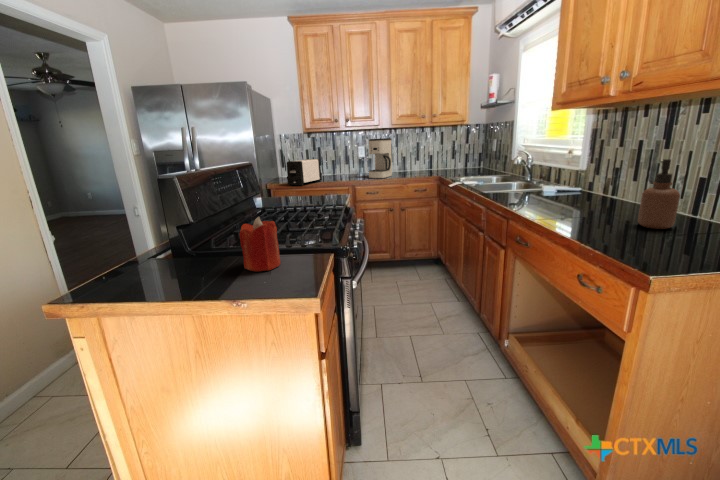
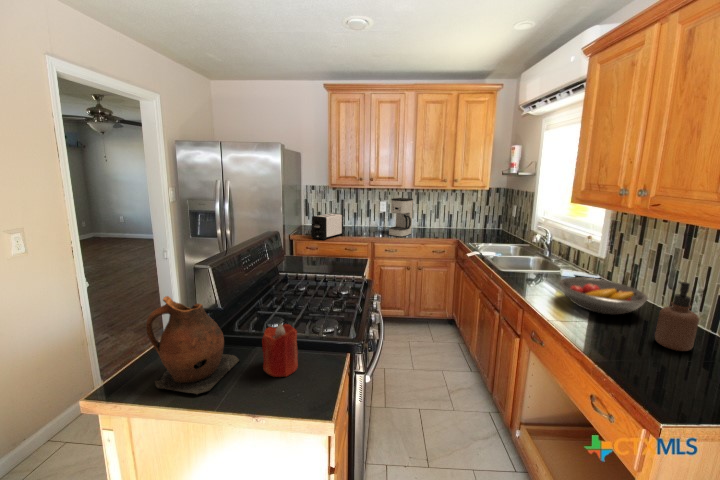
fruit bowl: none [543,183,630,211] -> present [559,277,648,314]
ceramic pitcher: none [110,191,218,290] -> present [146,296,239,395]

